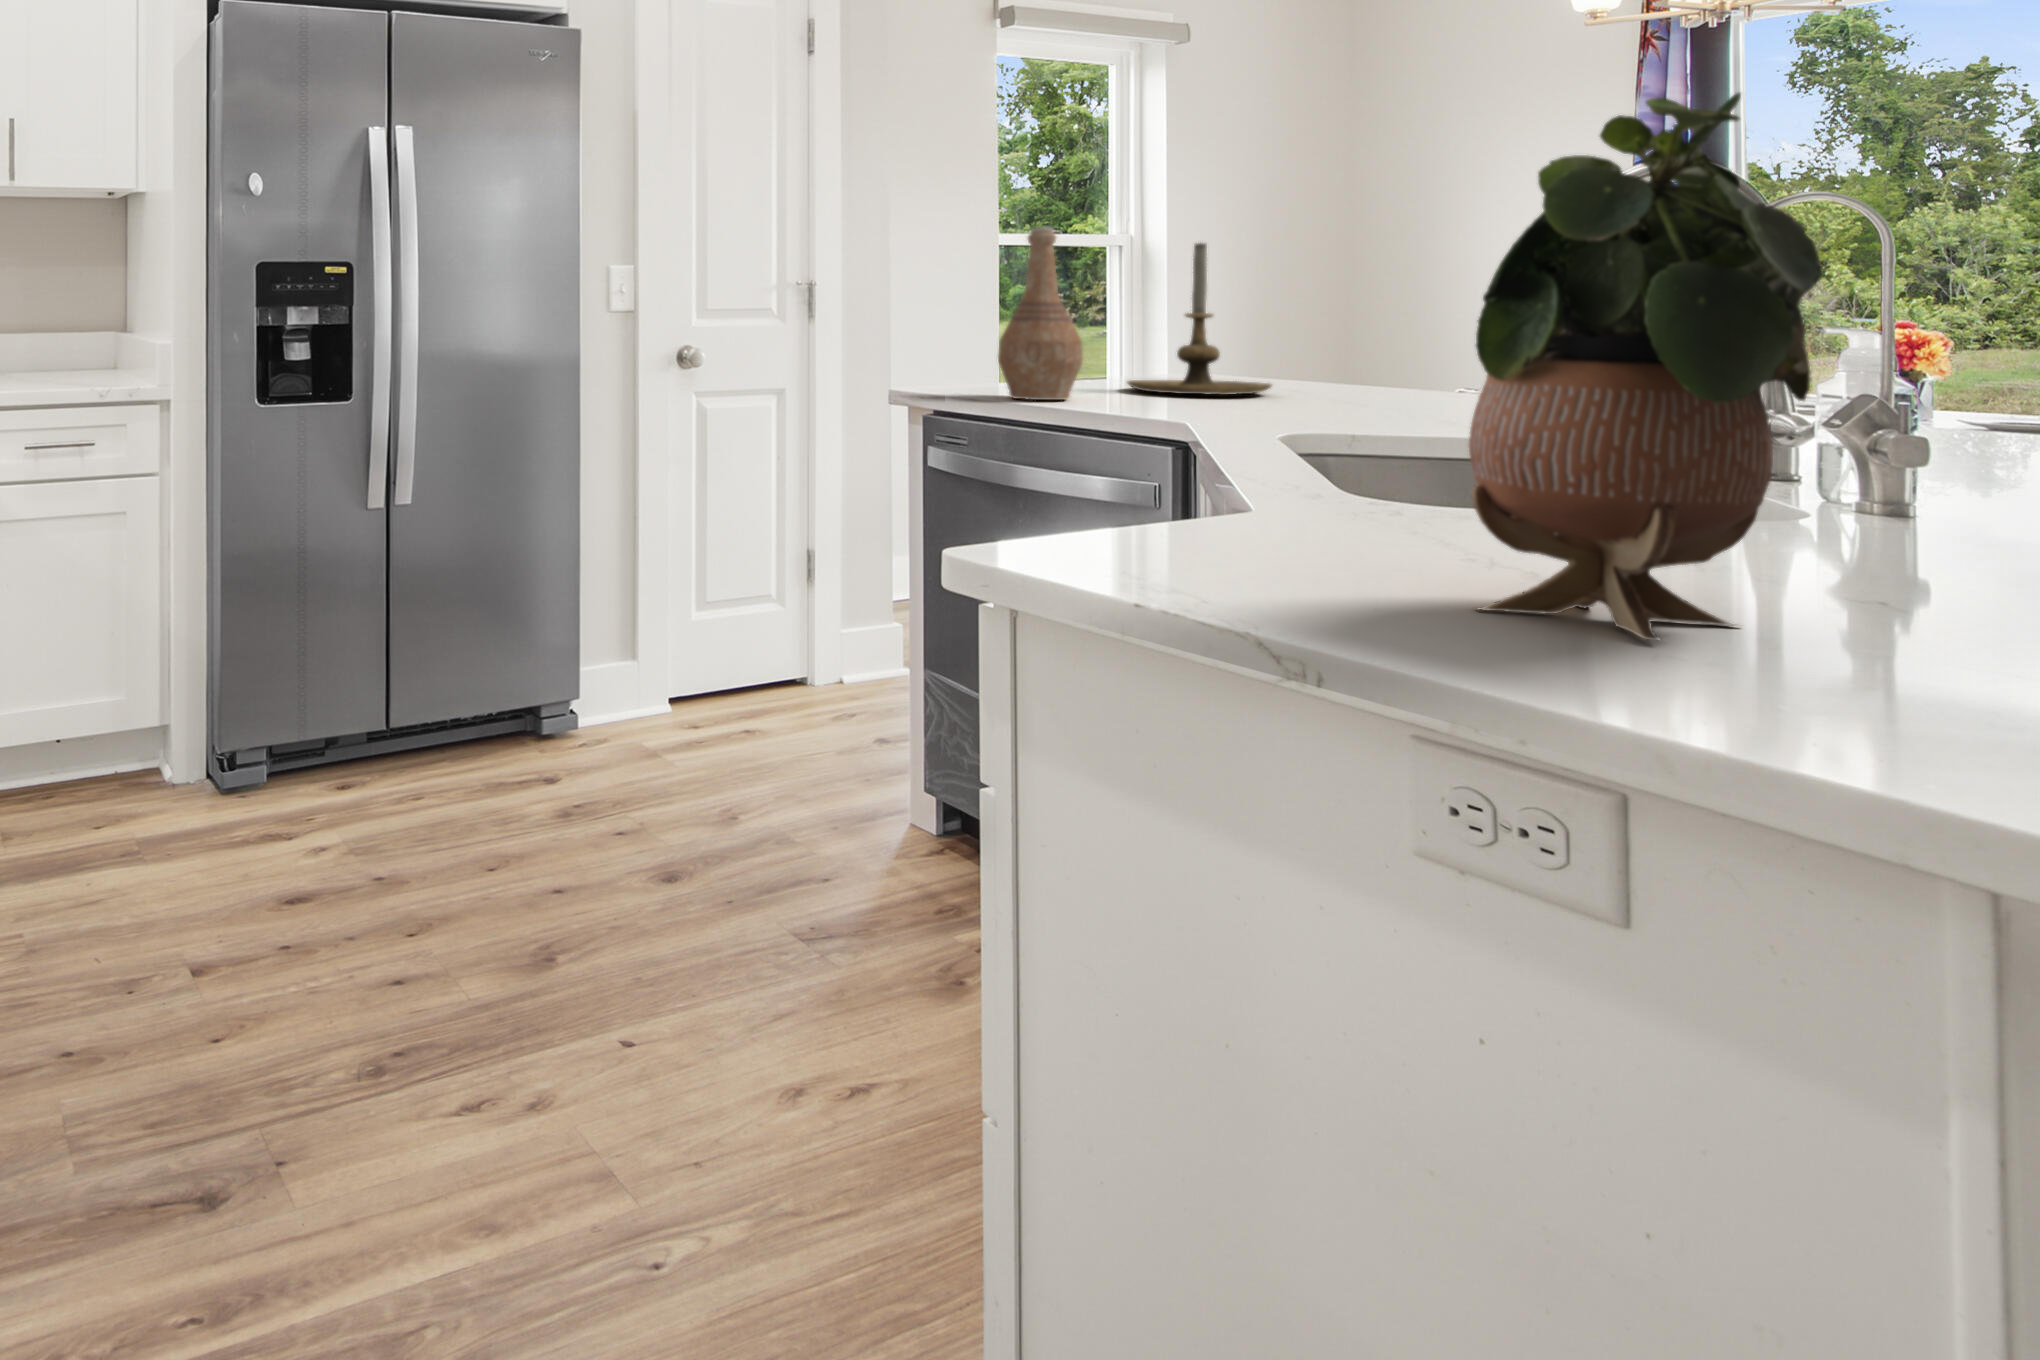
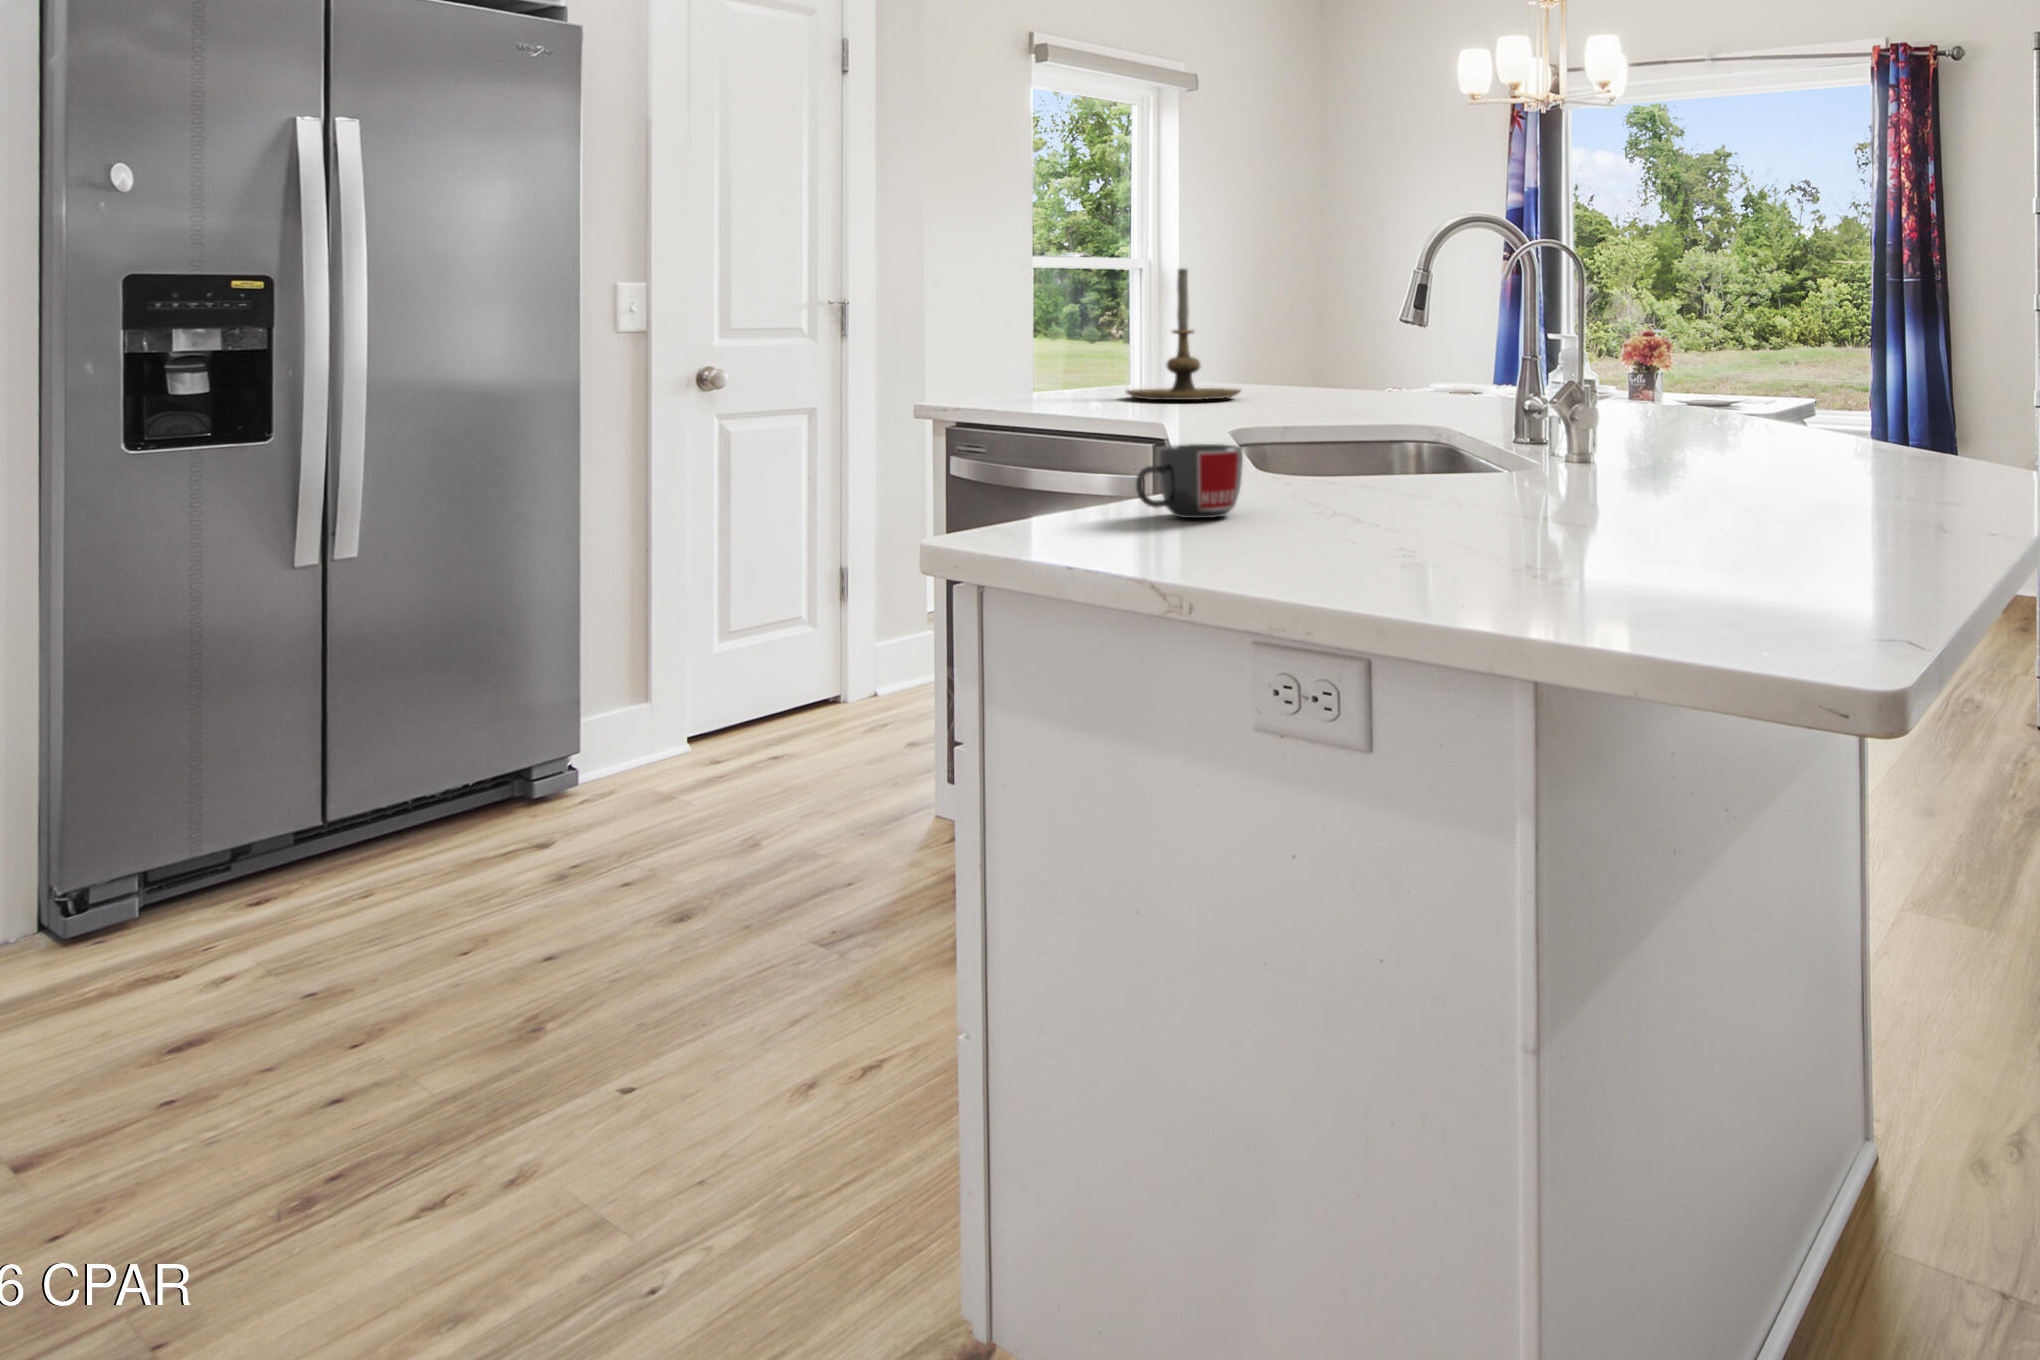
potted plant: present [1469,92,1823,640] -> none [1284,164,1481,551]
vase: present [998,227,1083,400] -> none [1008,251,1082,409]
mug: none [1231,464,1378,560] -> present [1136,444,1243,518]

